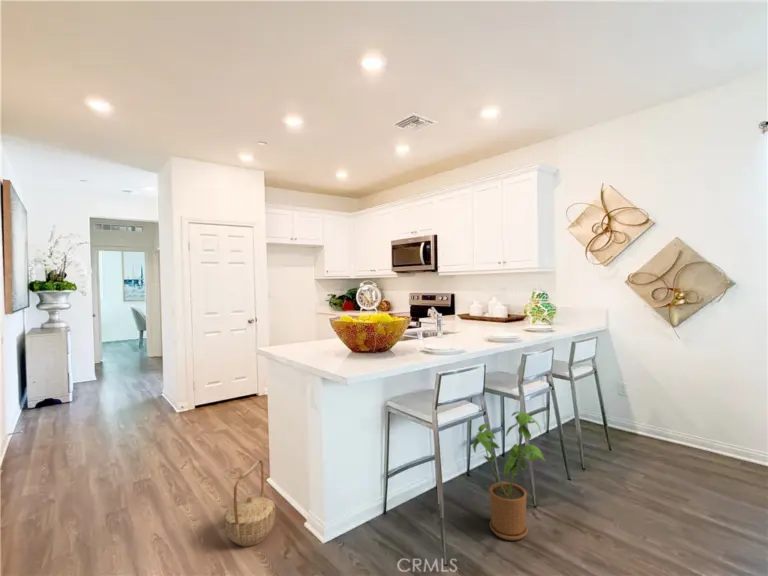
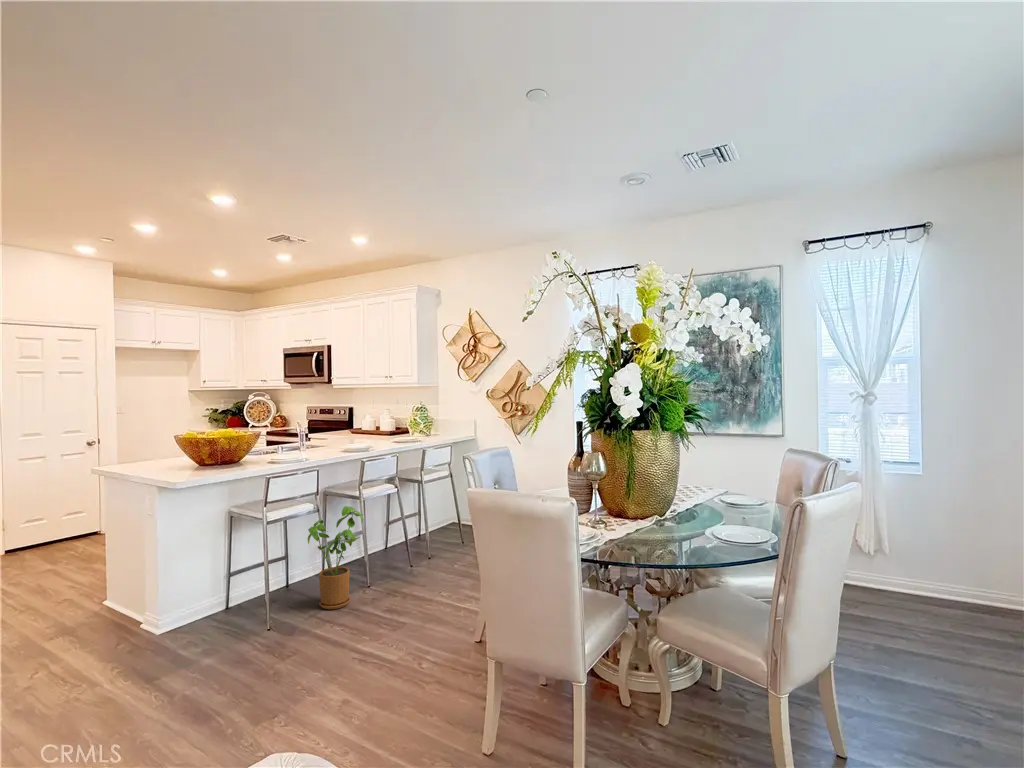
basket: present [224,460,275,547] -> none [50,570,108,647]

